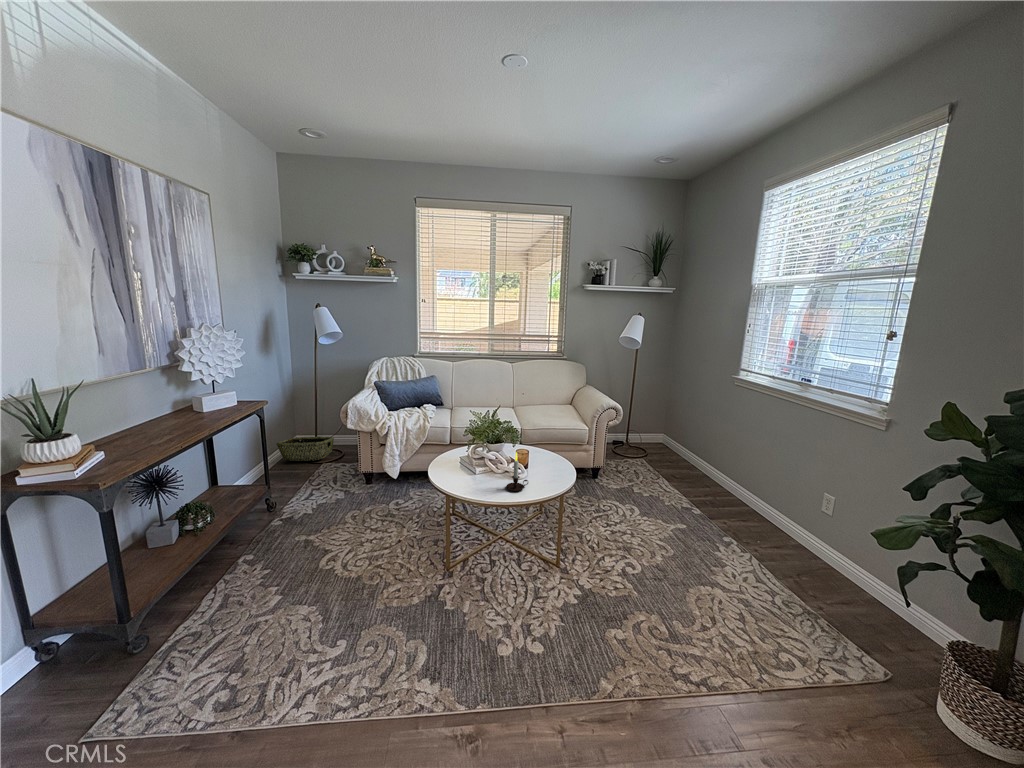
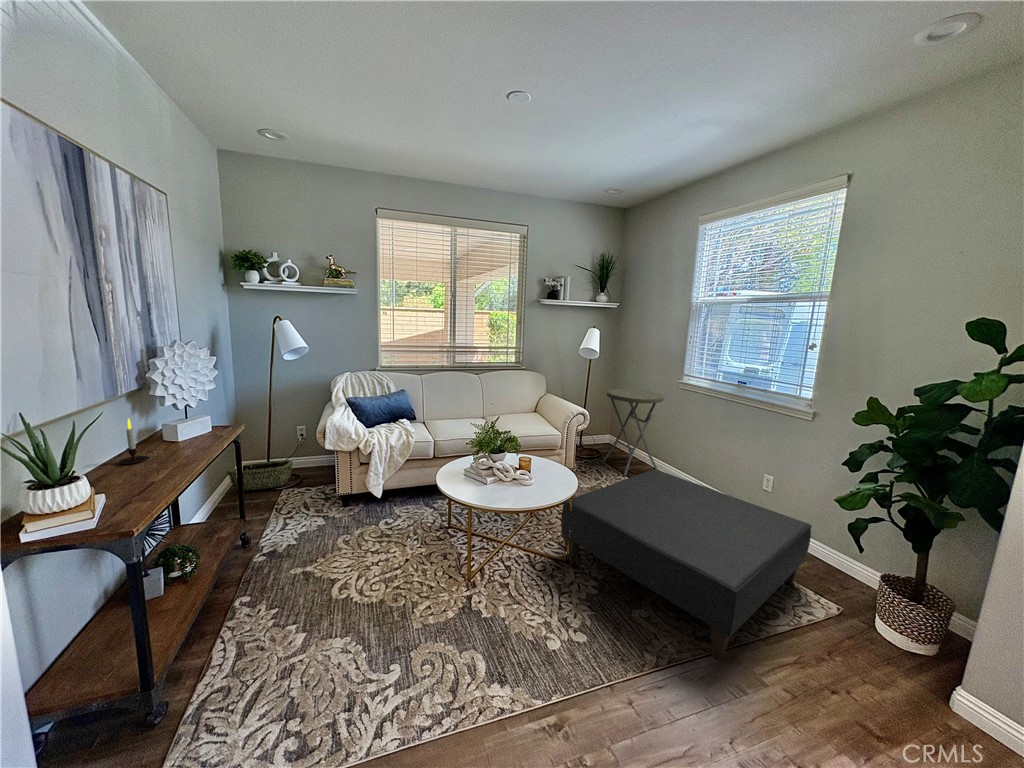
side table: none [644,382,715,481] -> present [602,389,664,476]
candle: present [506,452,528,491] -> present [119,419,154,464]
ottoman: none [553,474,861,707] -> present [561,470,812,661]

